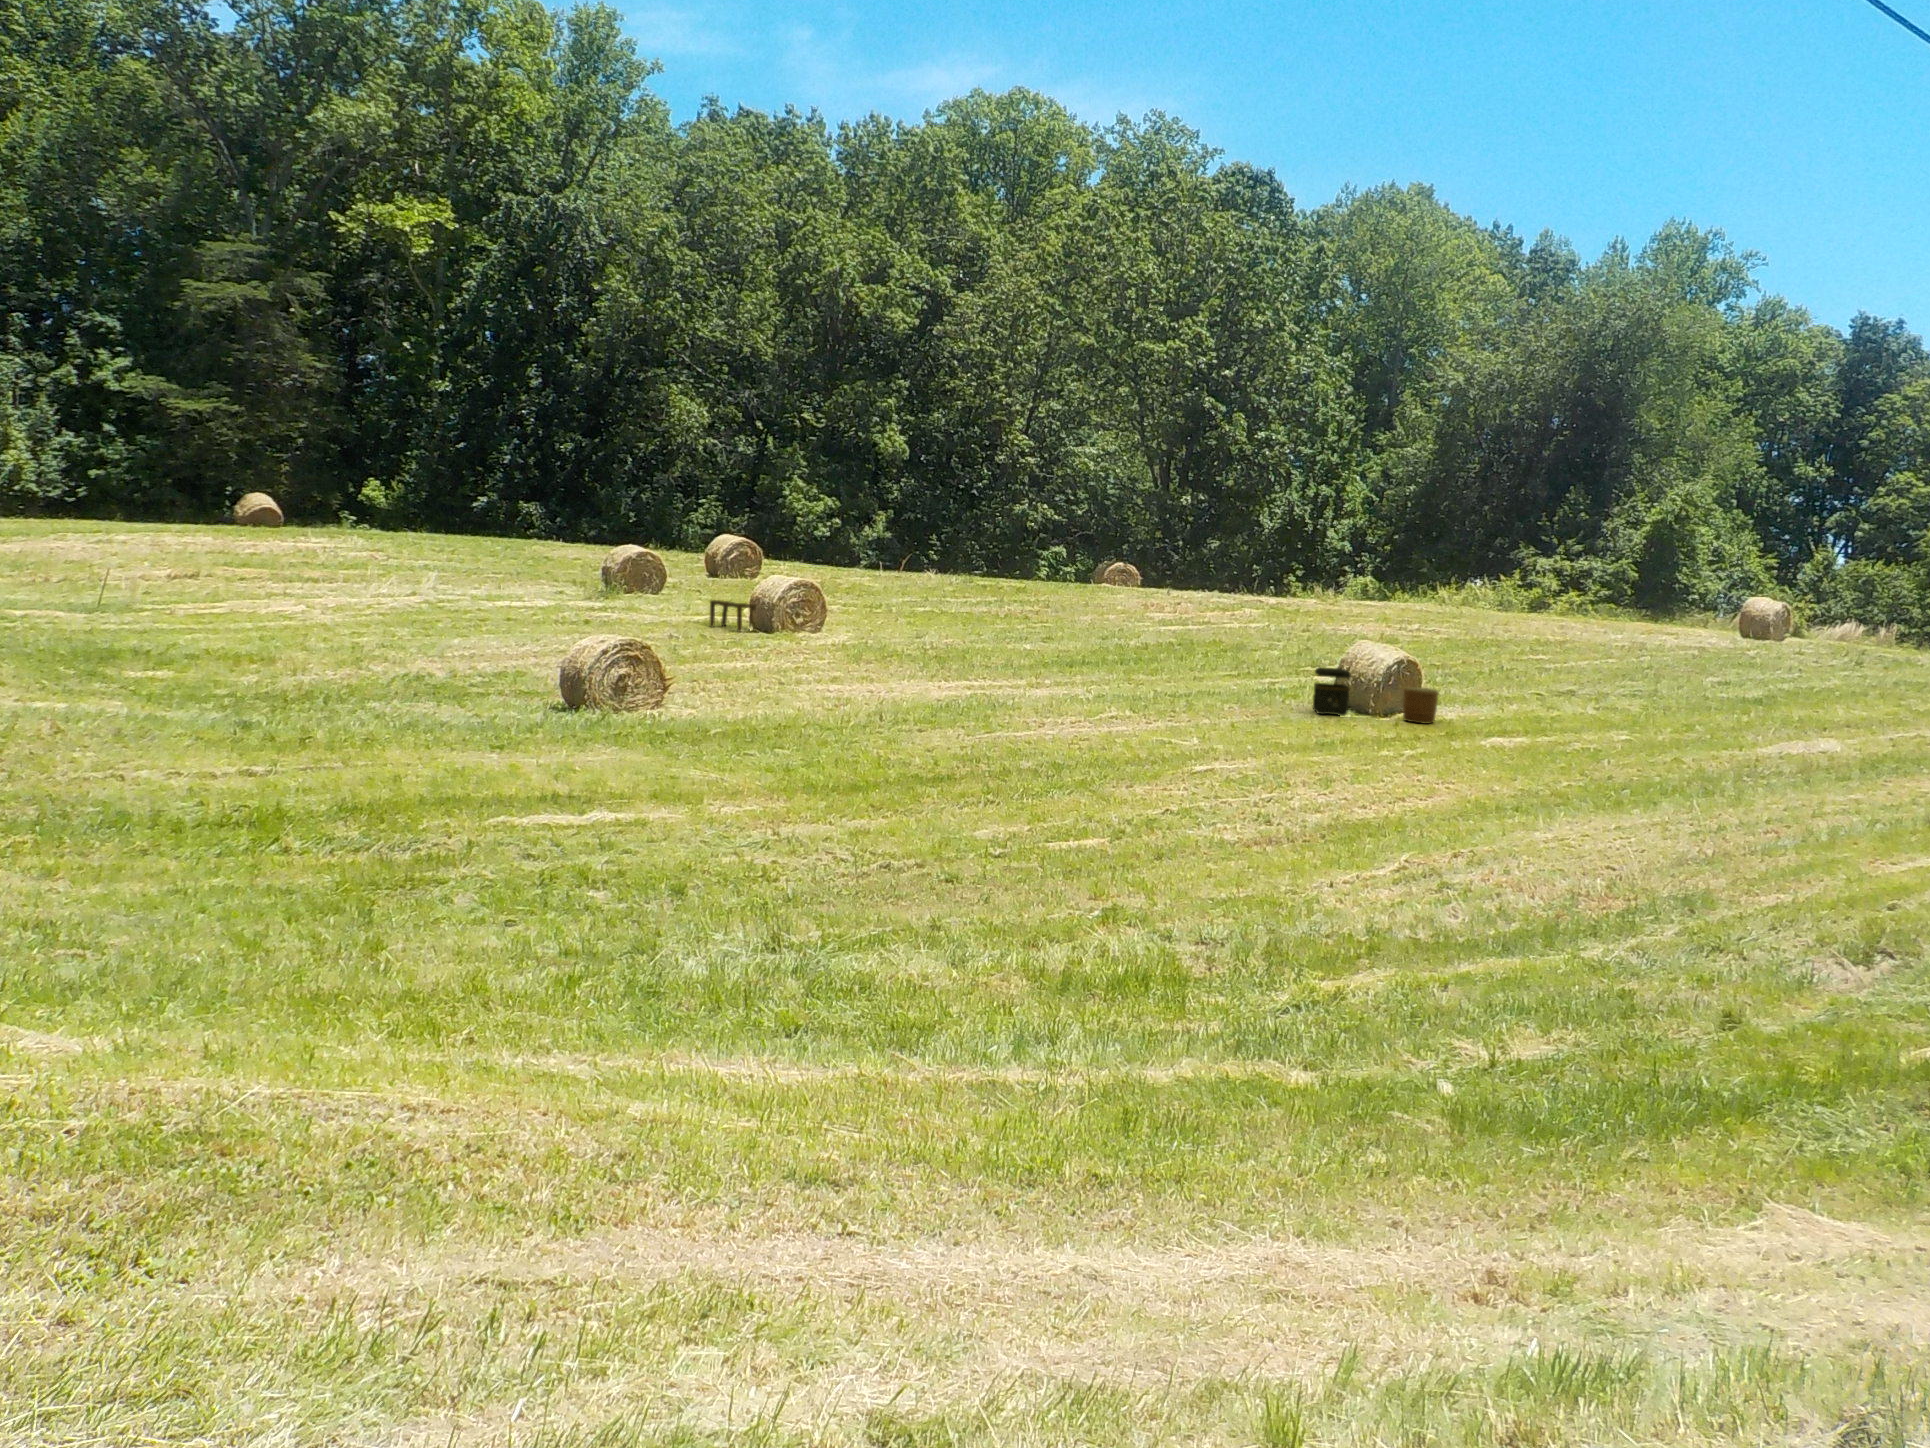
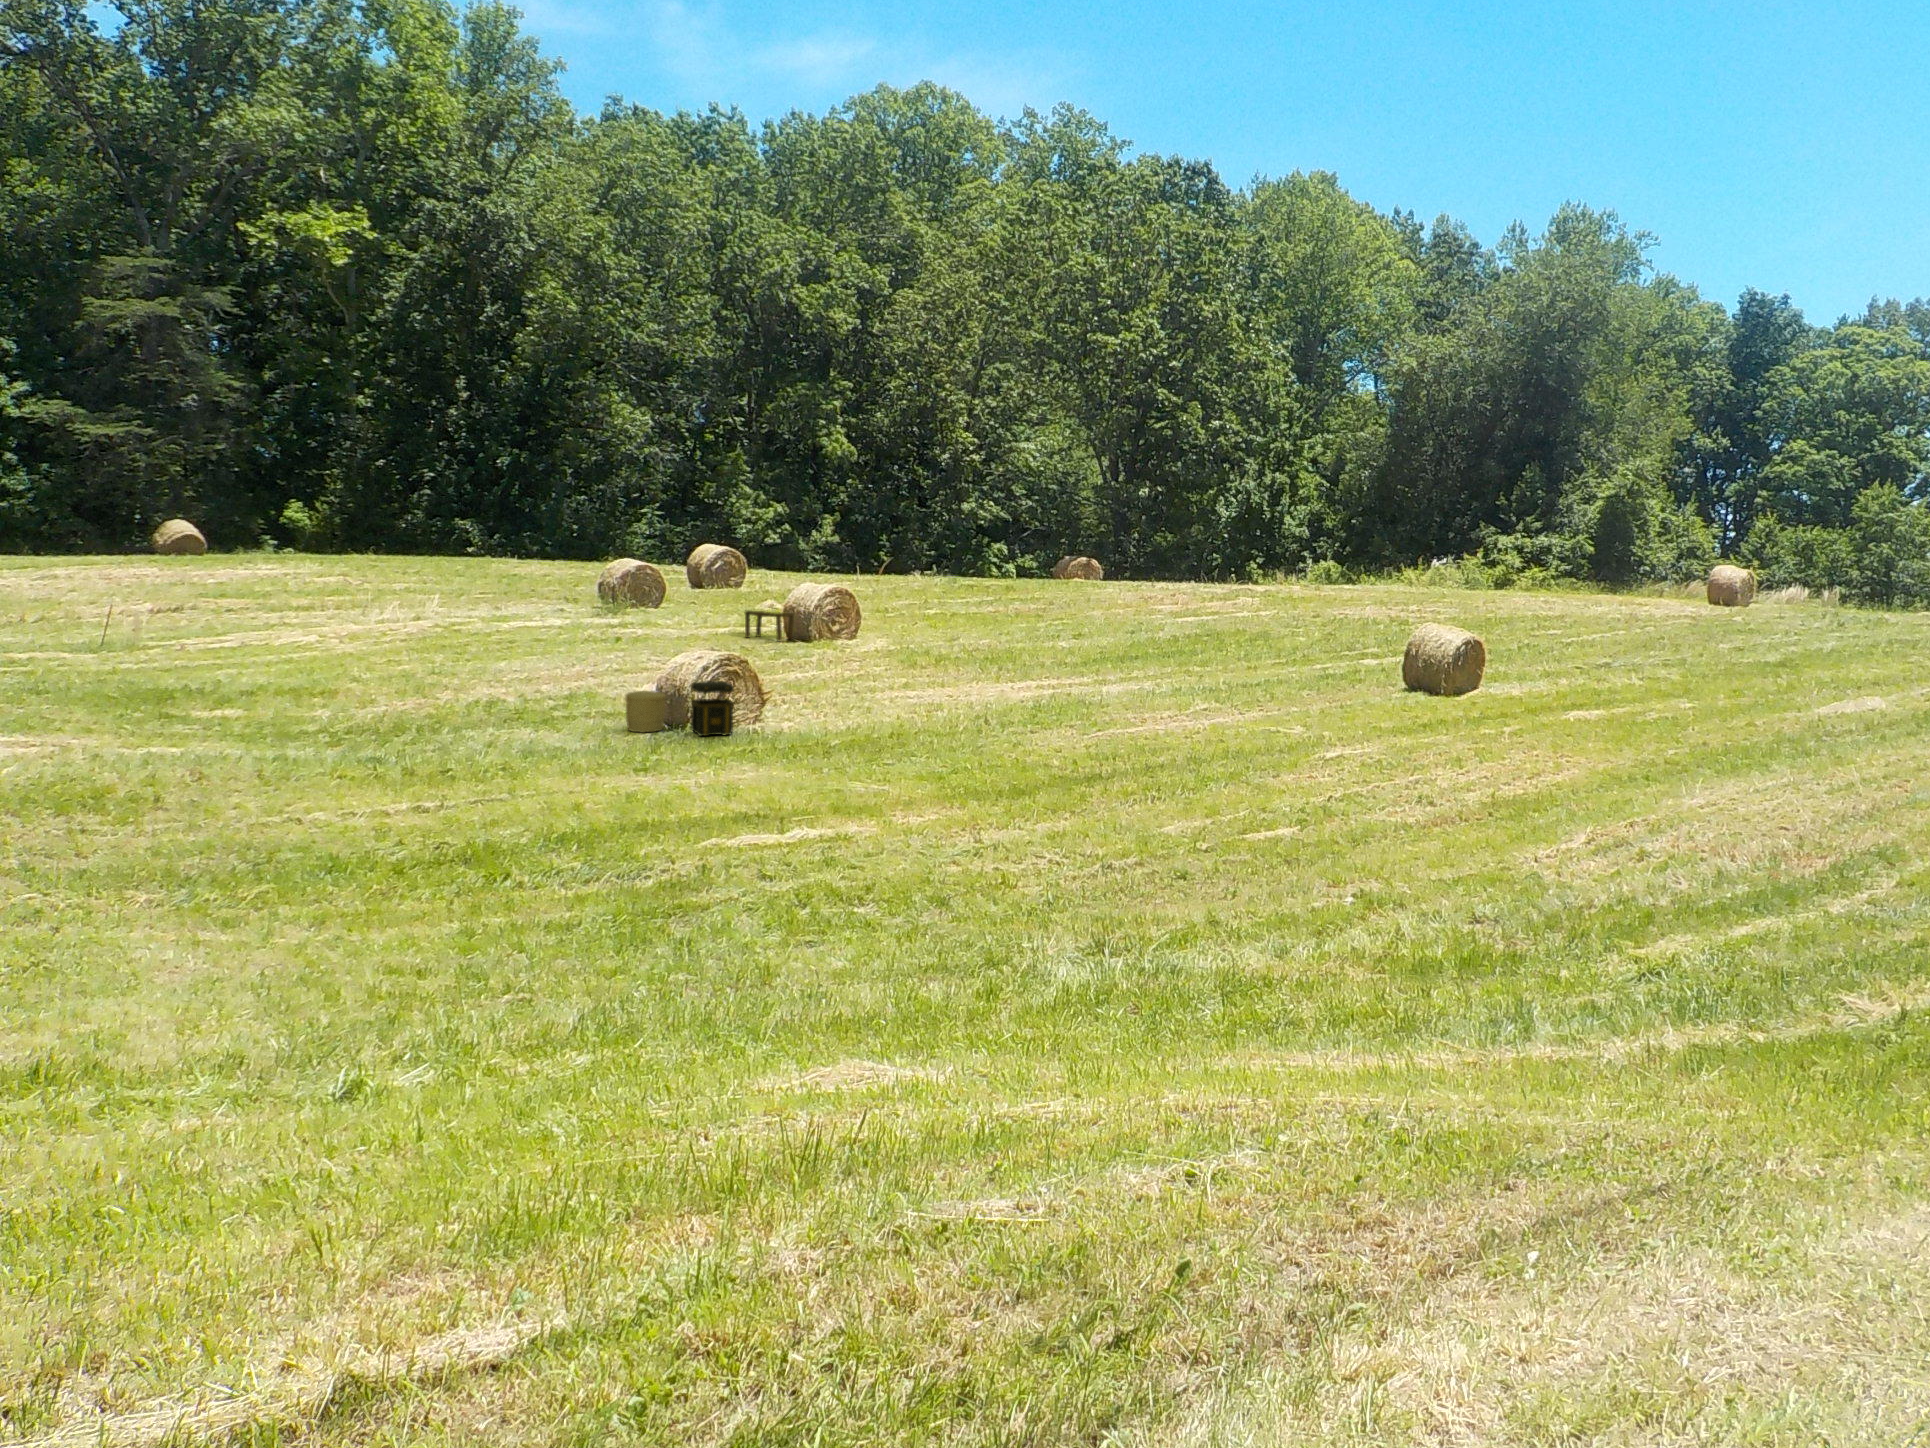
toolbox: present [1313,667,1351,716] -> present [691,681,735,736]
woven basket: present [1403,687,1439,724] -> present [626,691,666,733]

